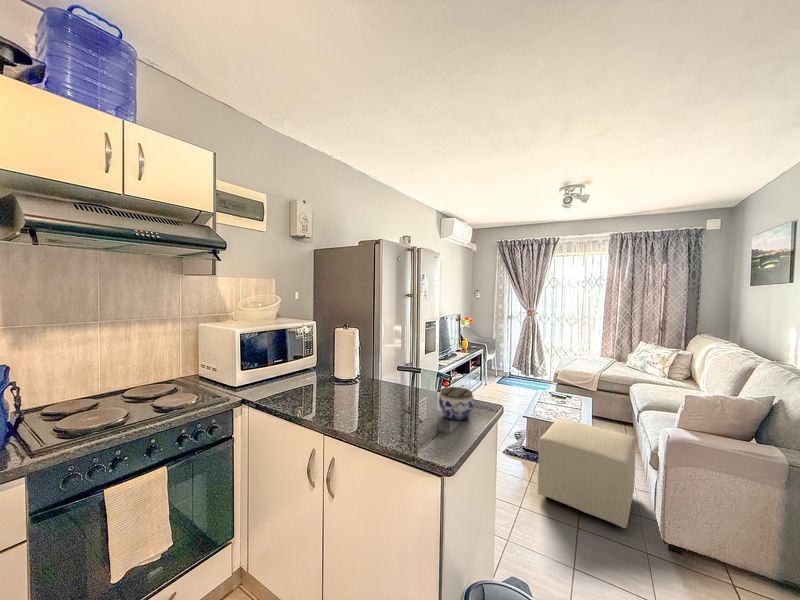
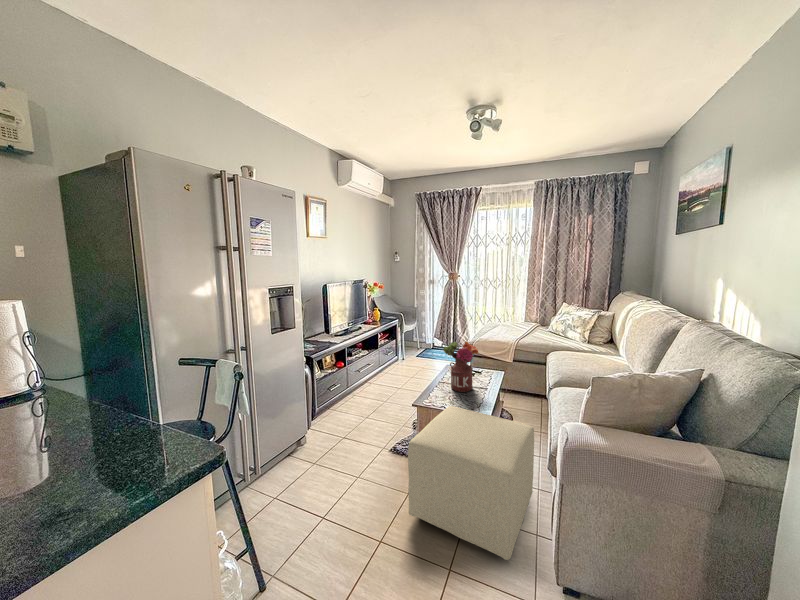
flower arrangement: none [546,369,577,410] -> present [443,342,479,392]
jar: present [439,387,474,420] -> none [59,408,158,488]

